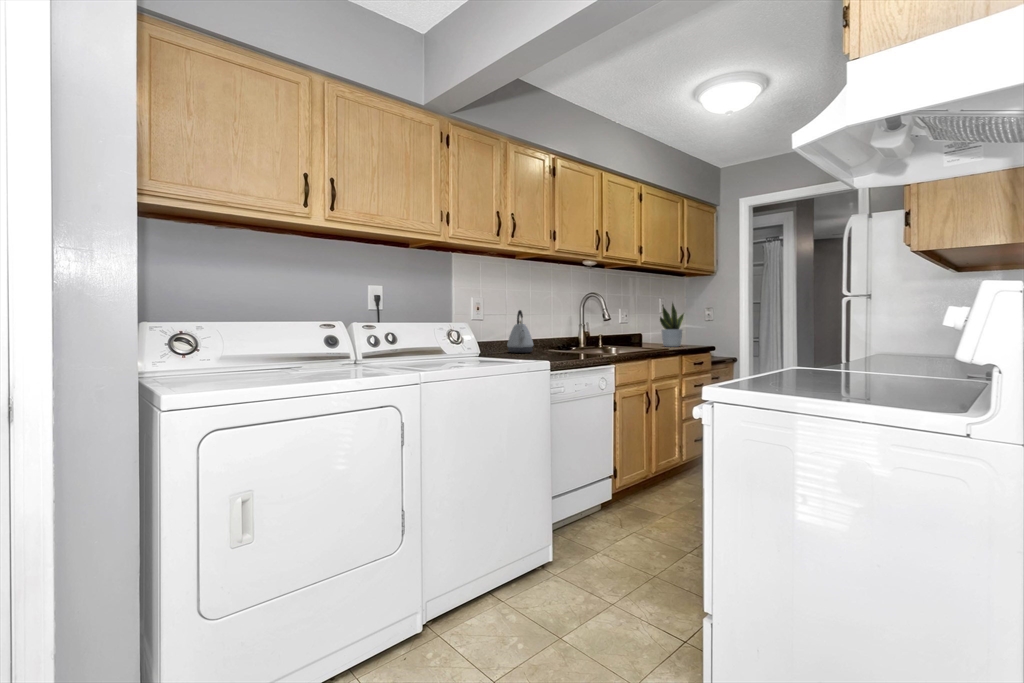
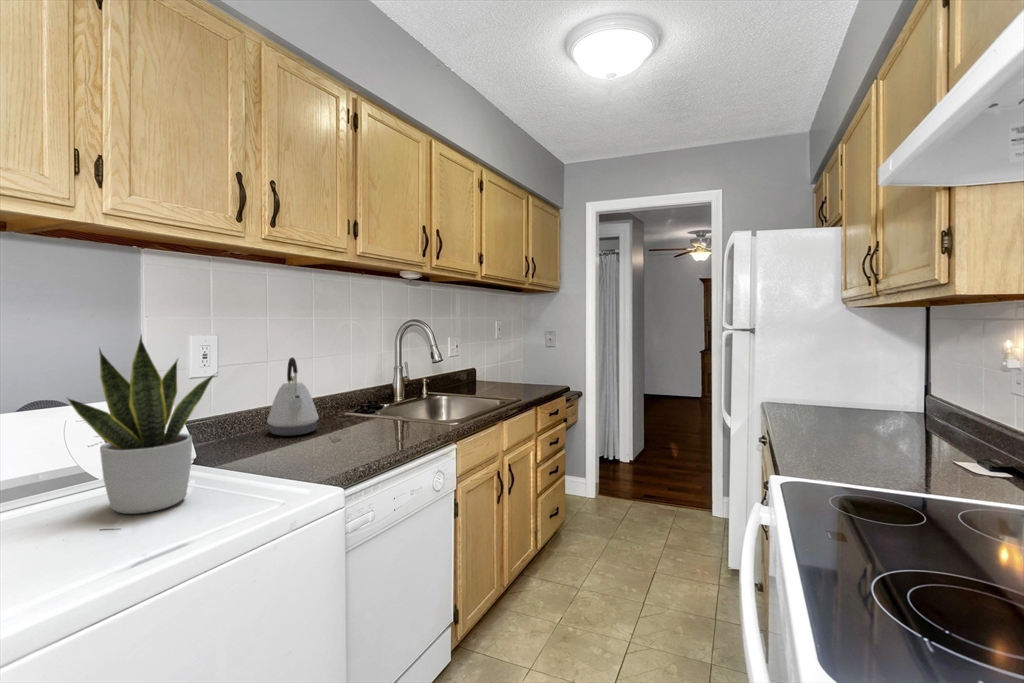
potted plant: present [660,303,684,347] -> present [67,336,214,514]

